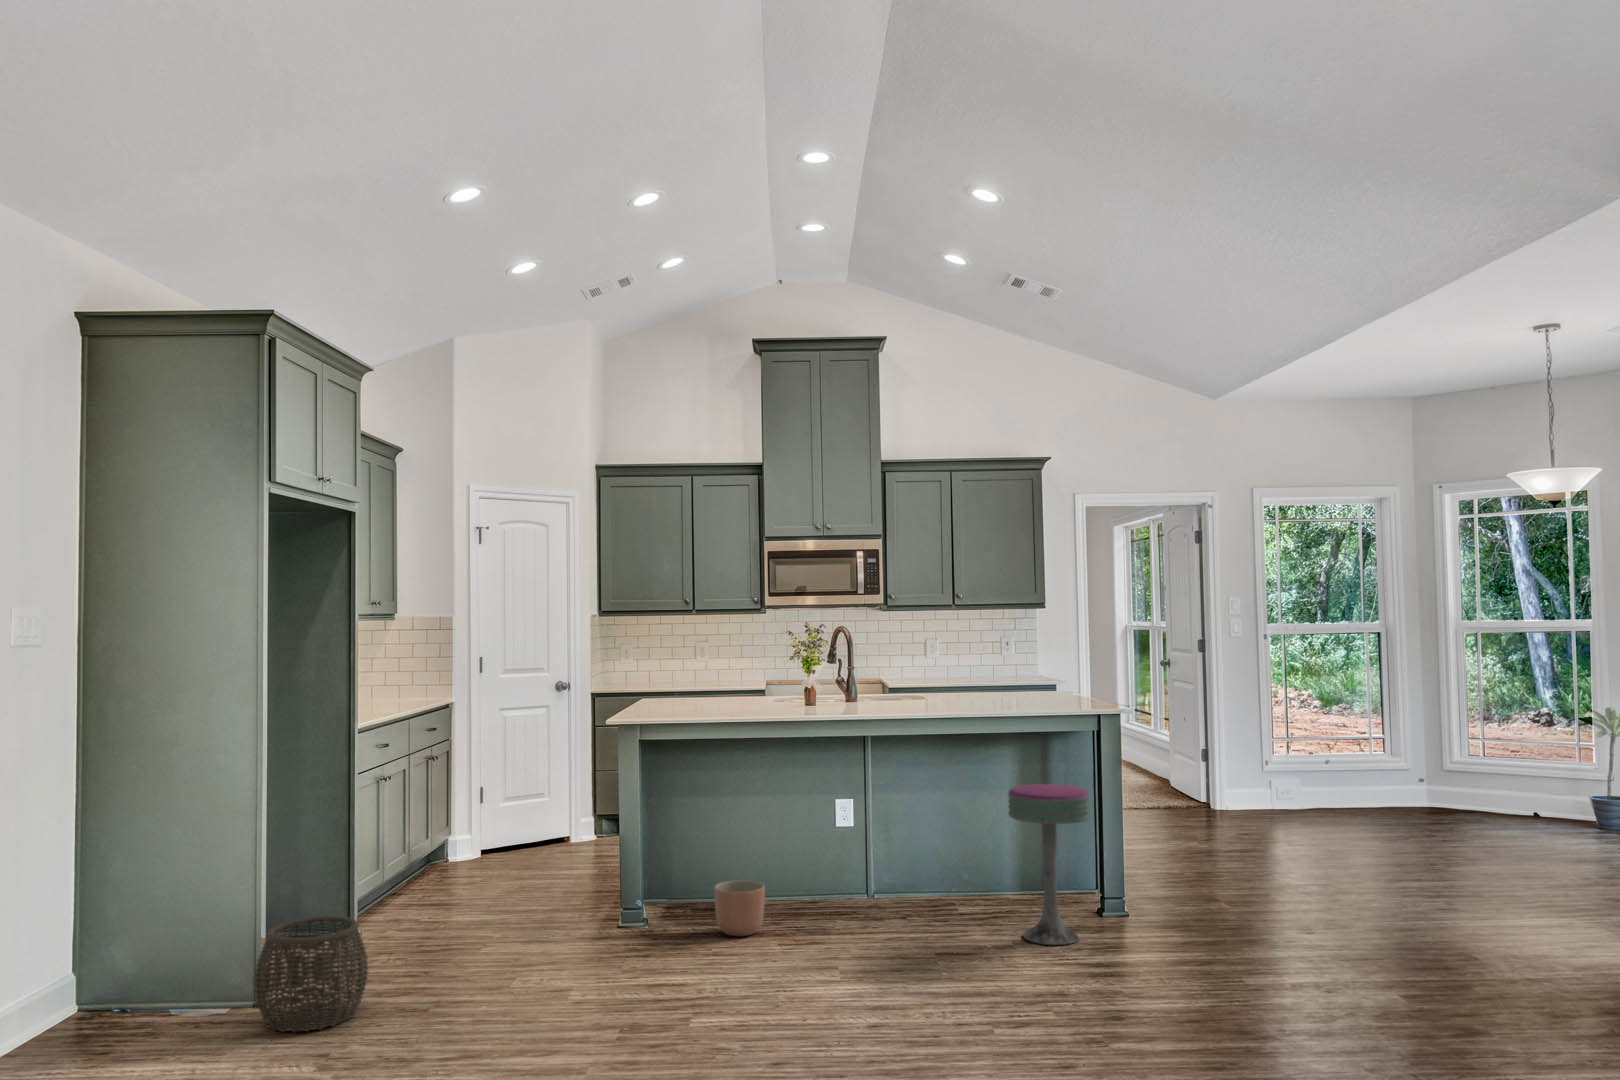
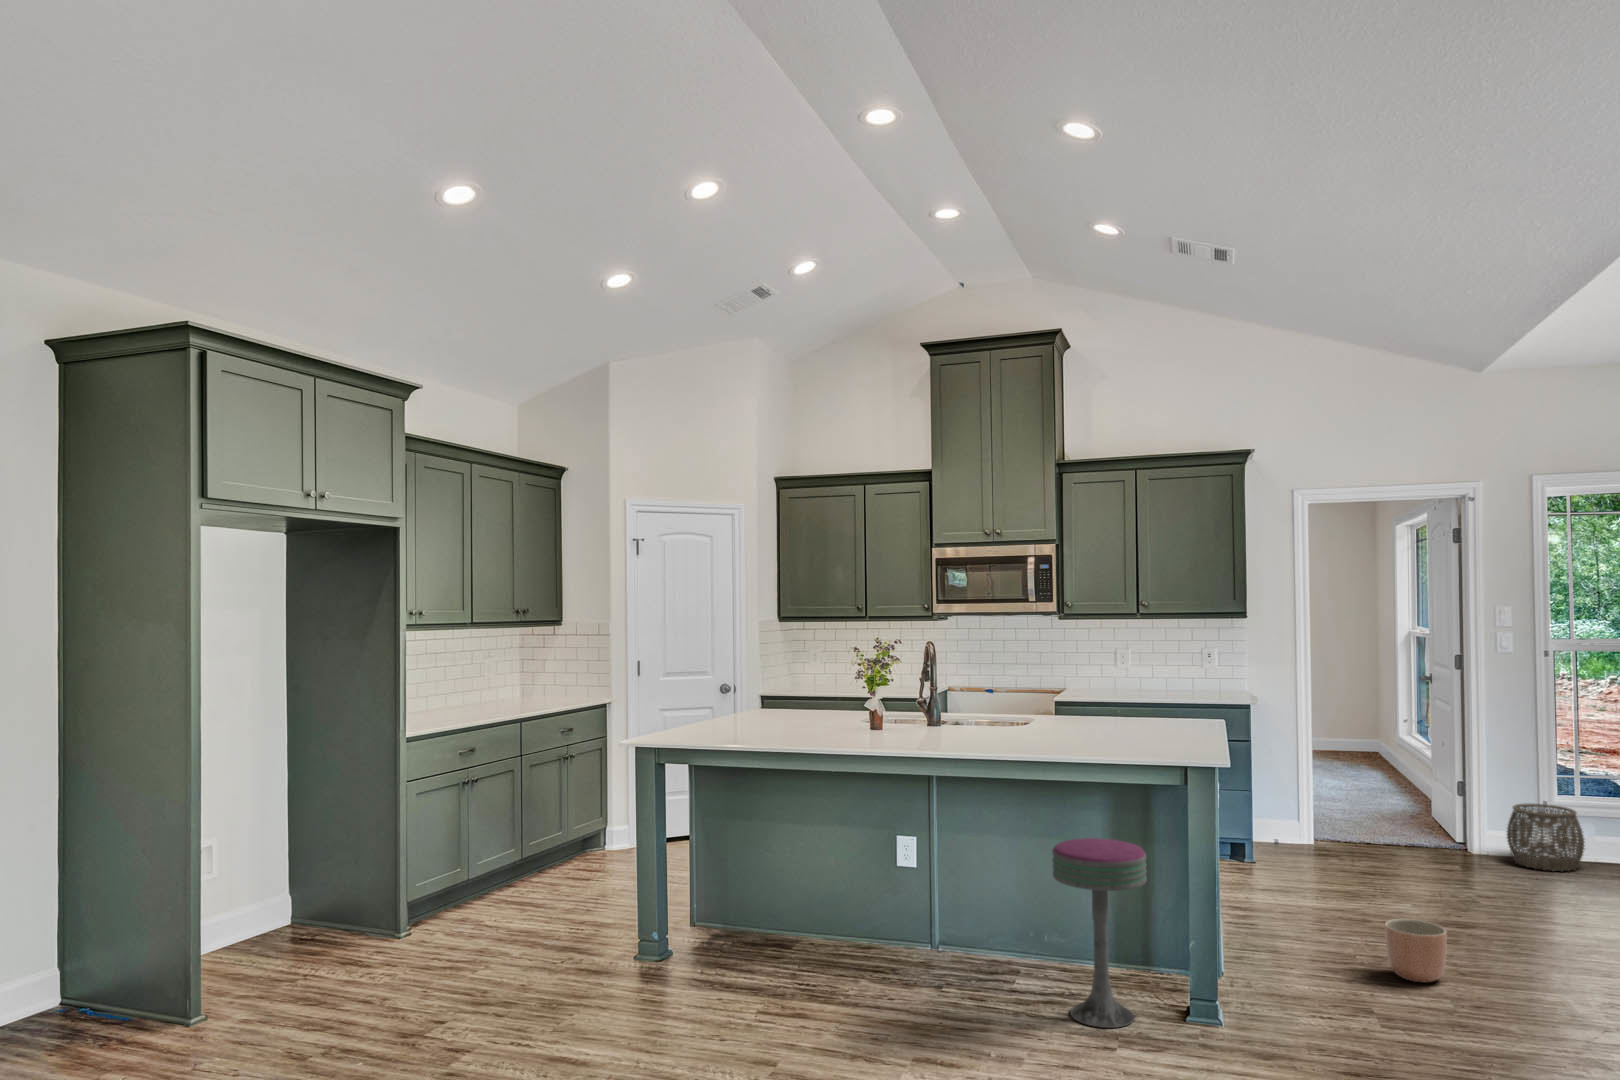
planter: present [715,880,765,936] -> present [1385,919,1447,983]
woven basket: present [254,916,368,1033] -> present [1507,803,1584,871]

